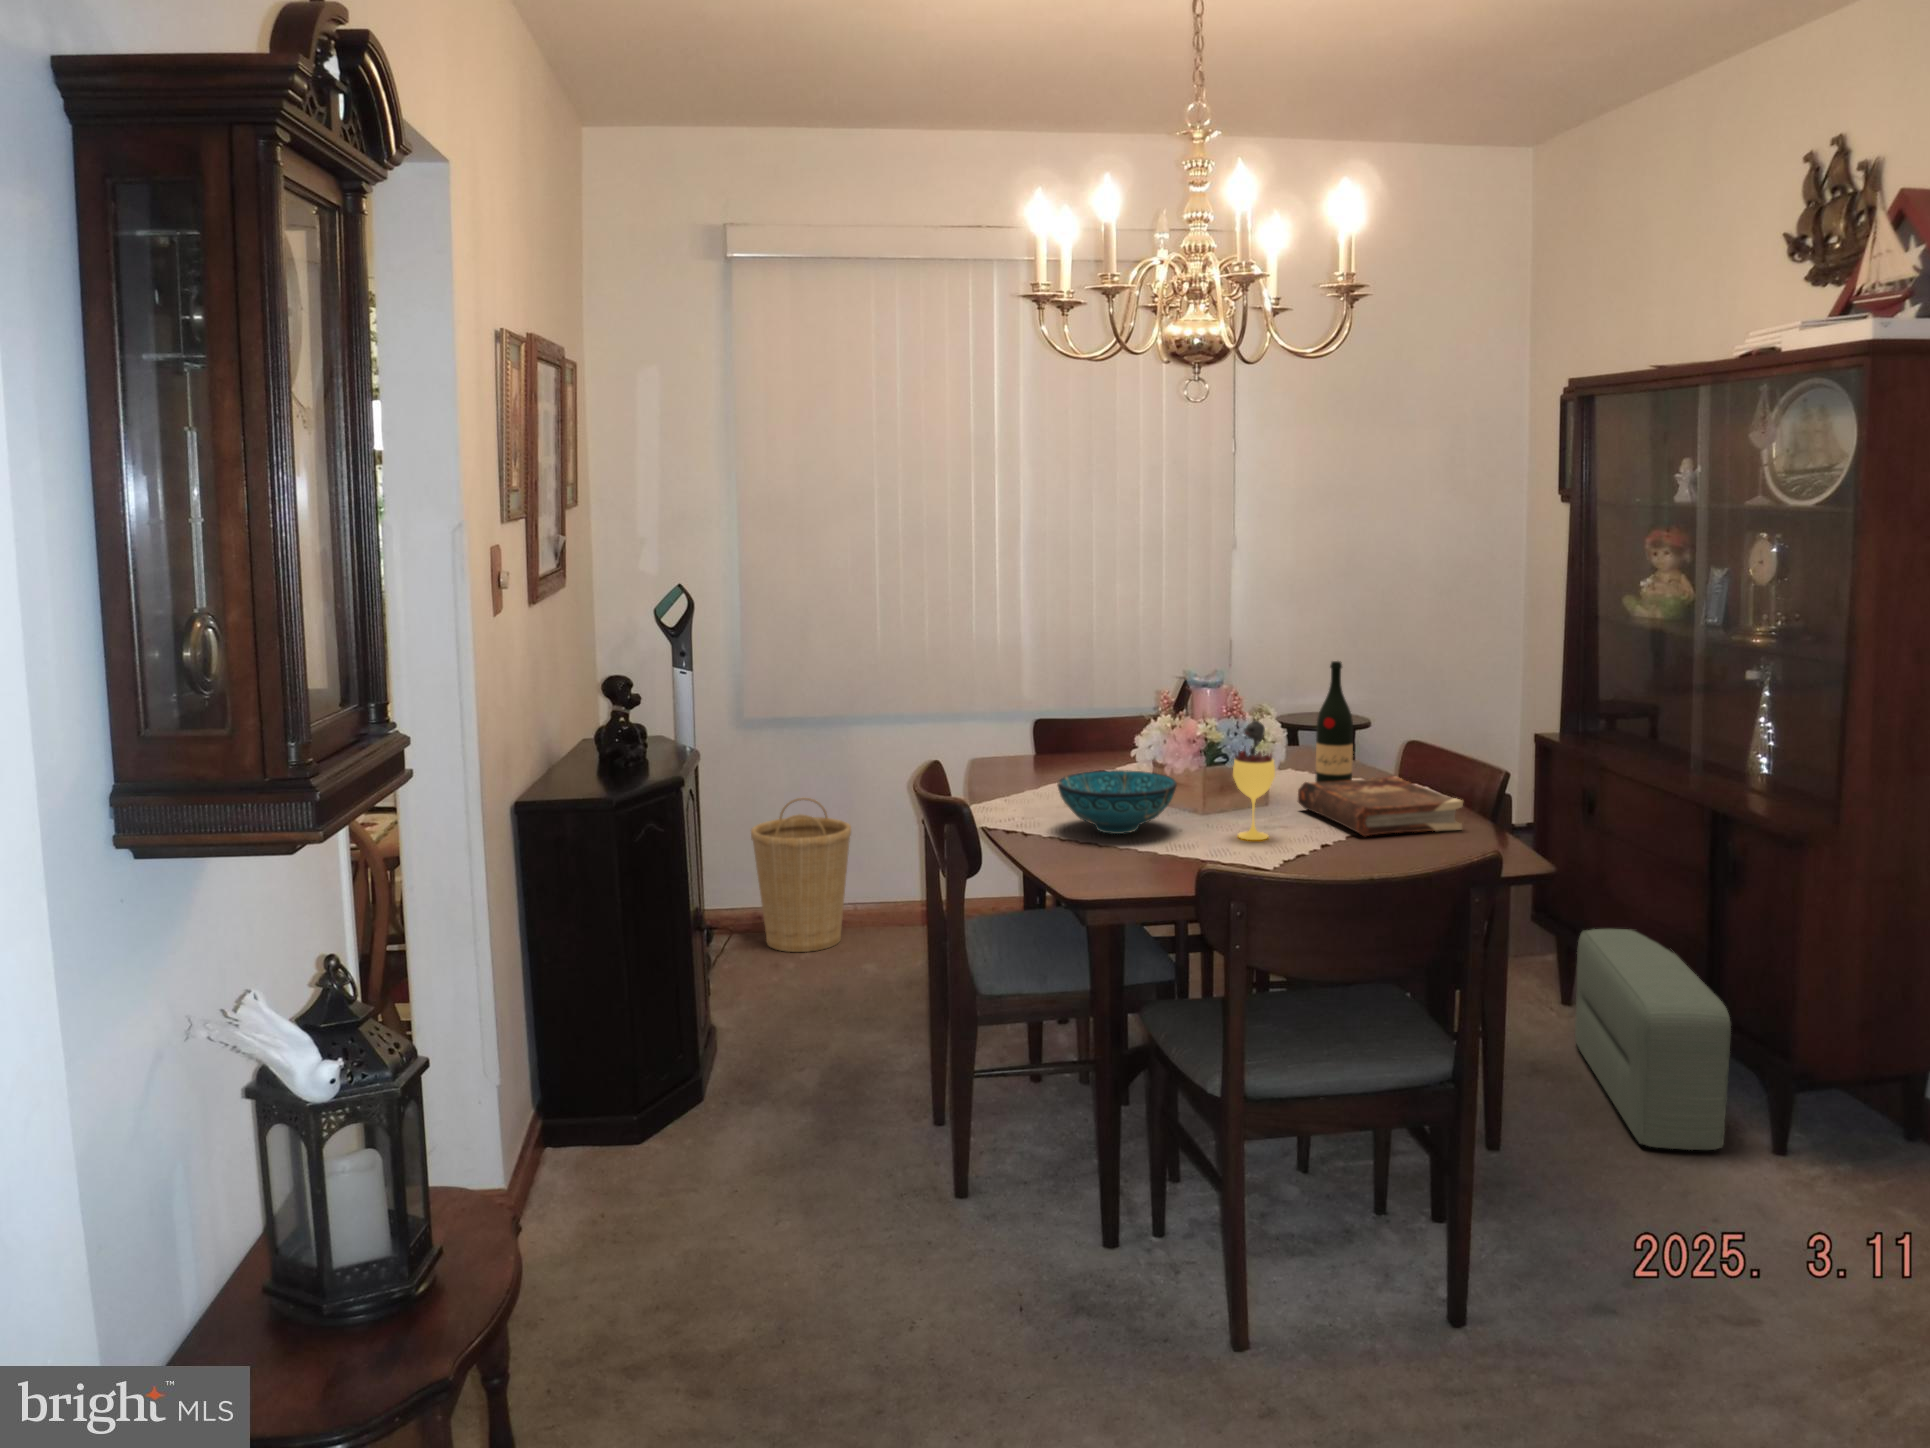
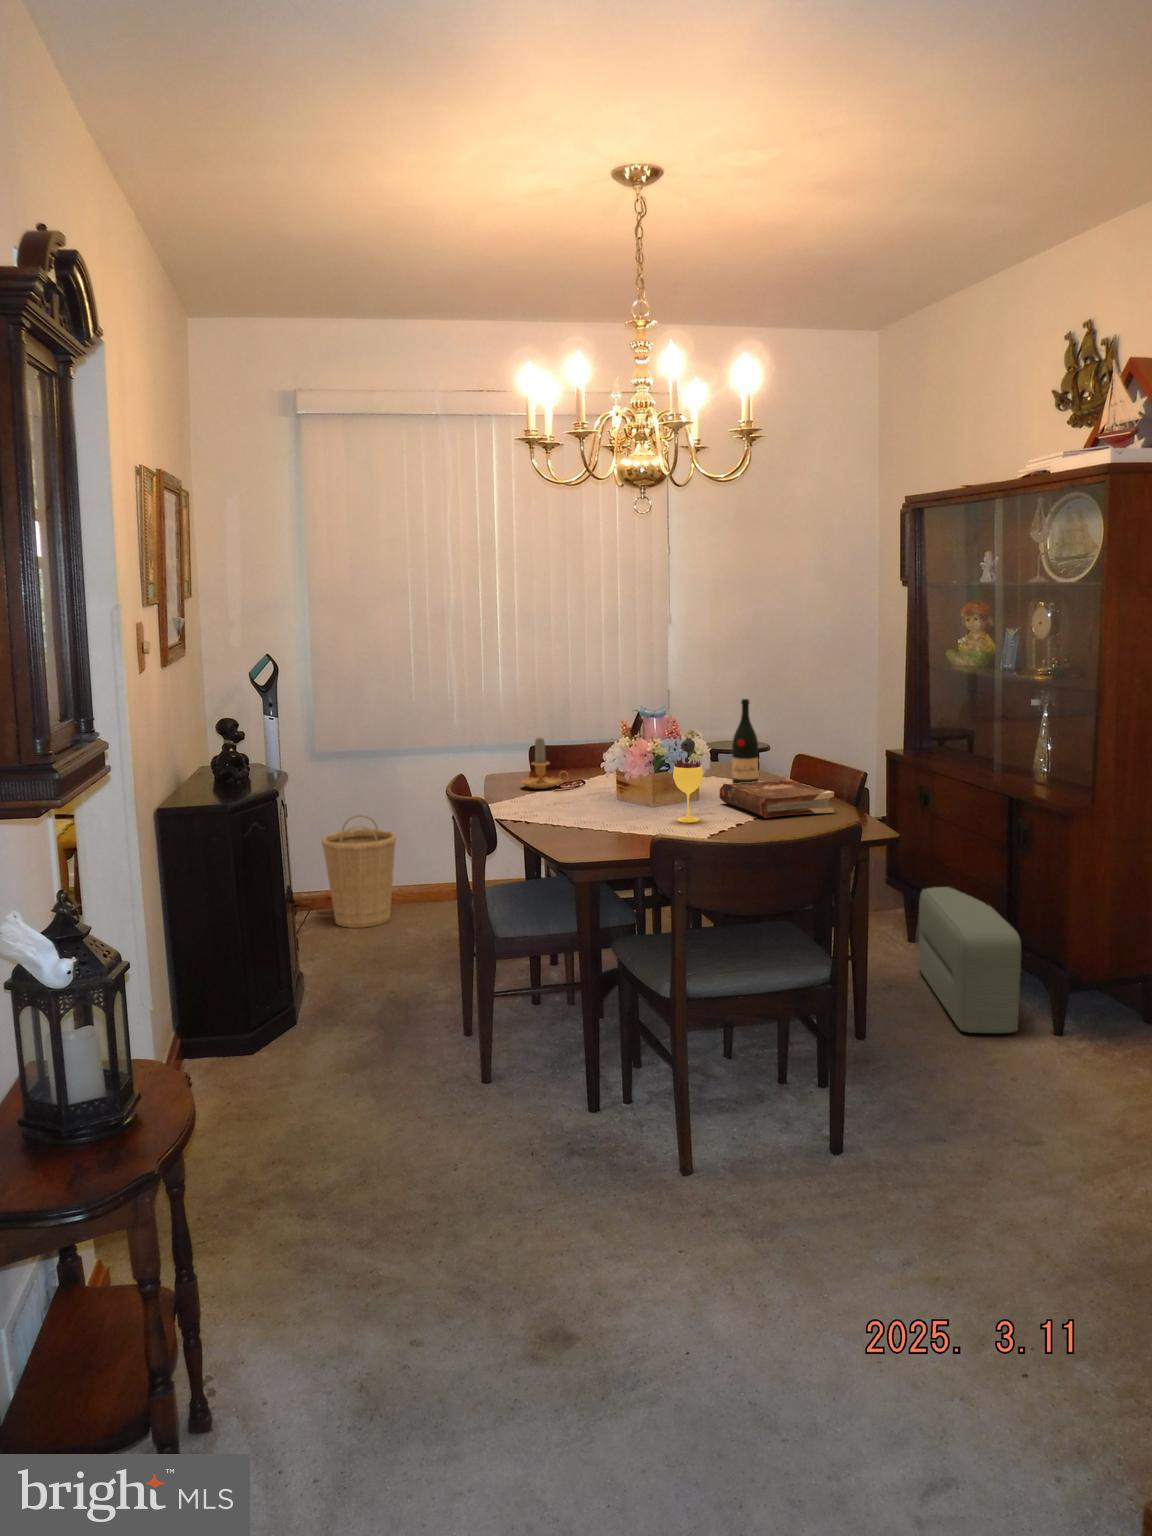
candle: none [1019,704,1085,778] -> present [521,738,568,789]
decorative bowl: present [1057,770,1177,834] -> none [549,778,634,821]

